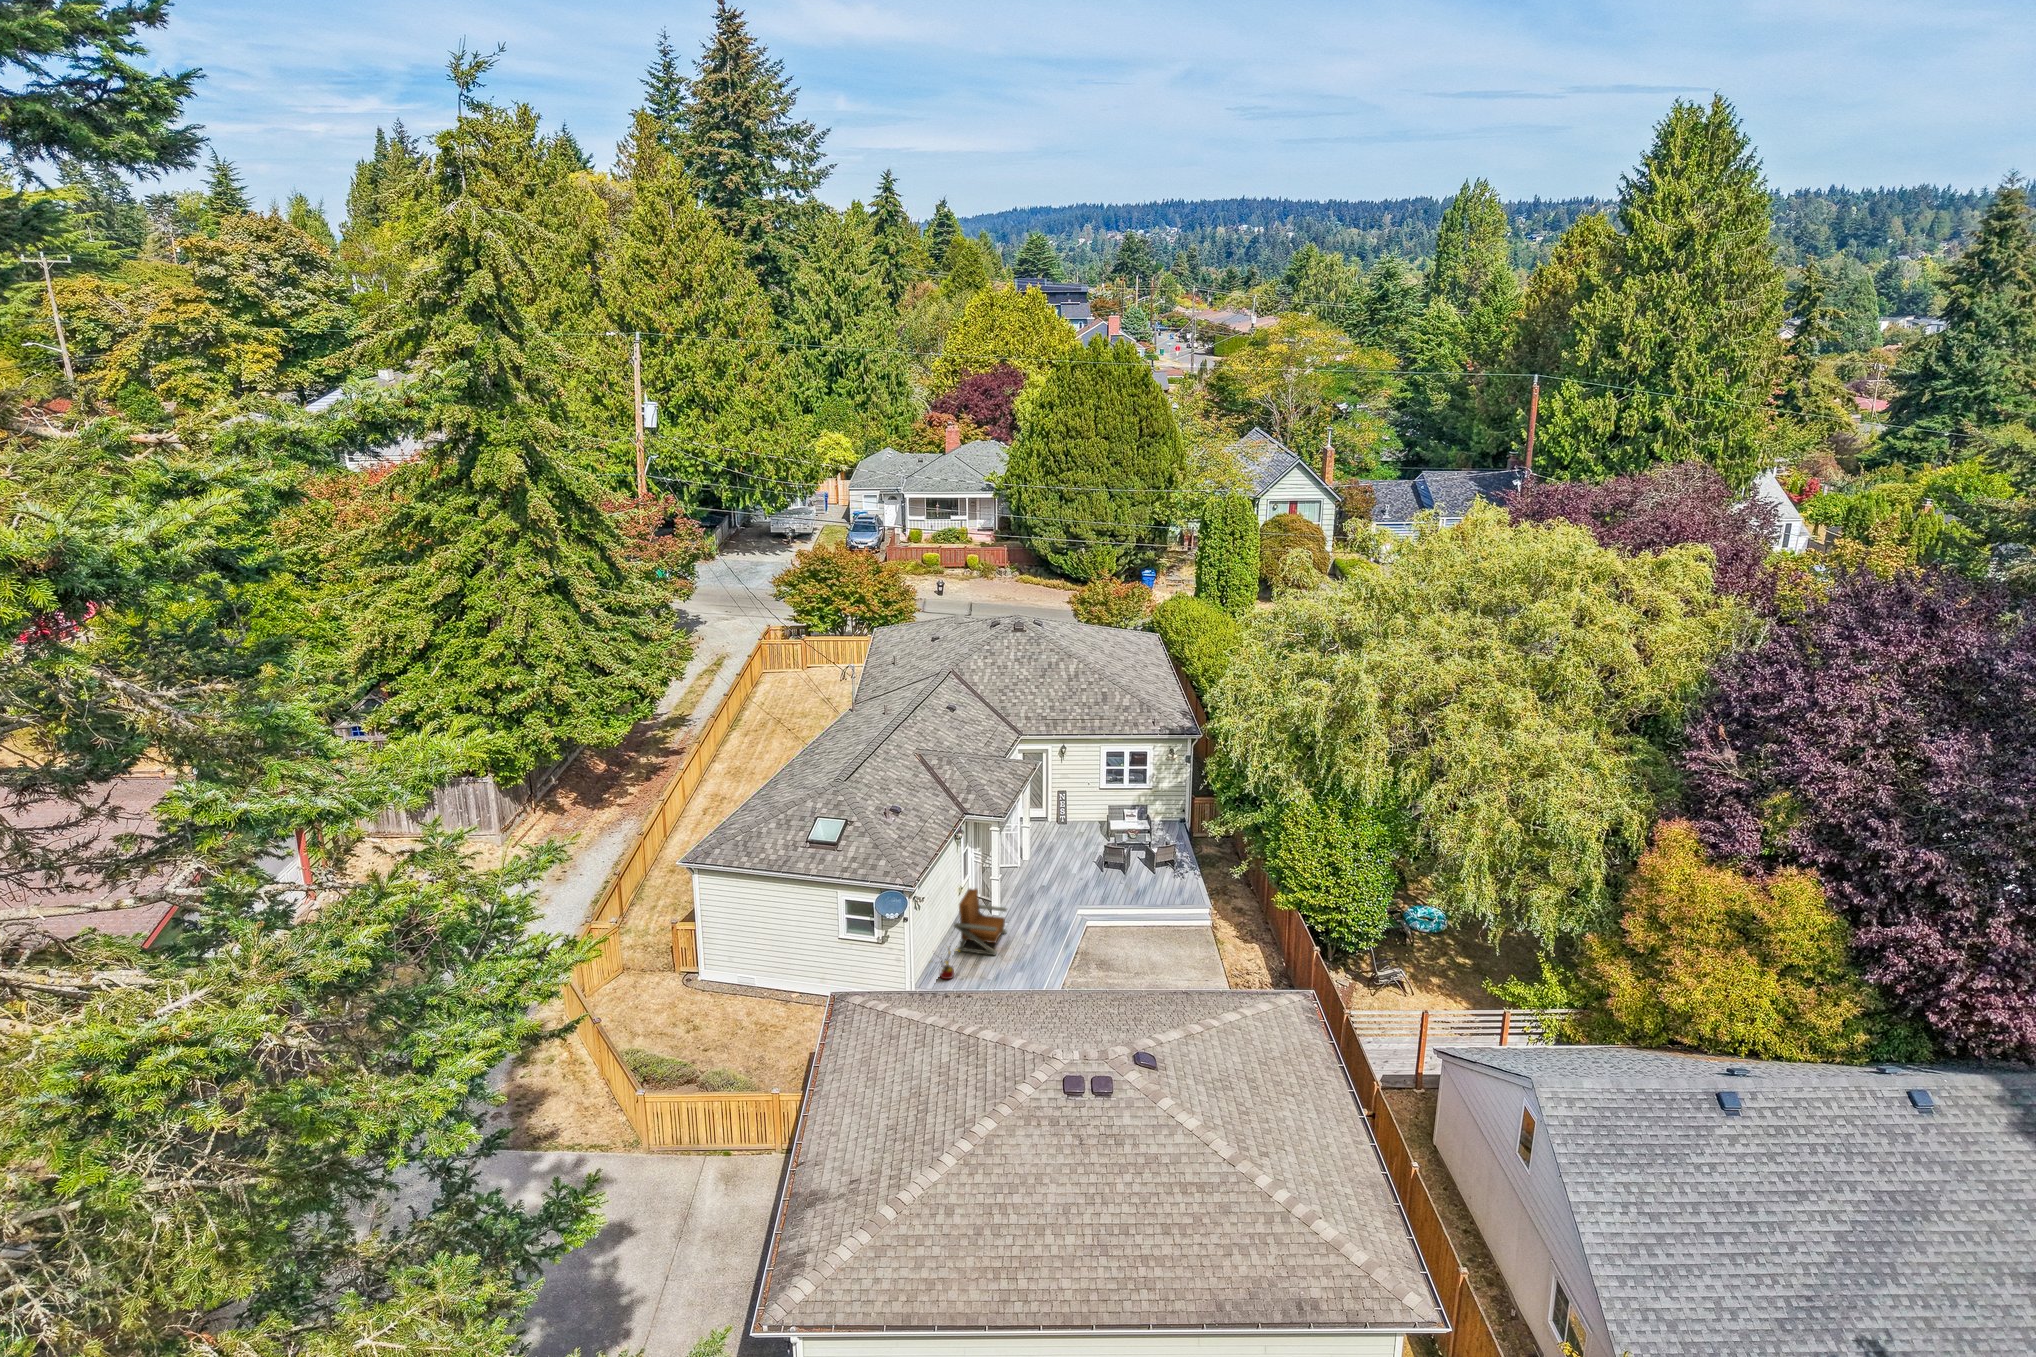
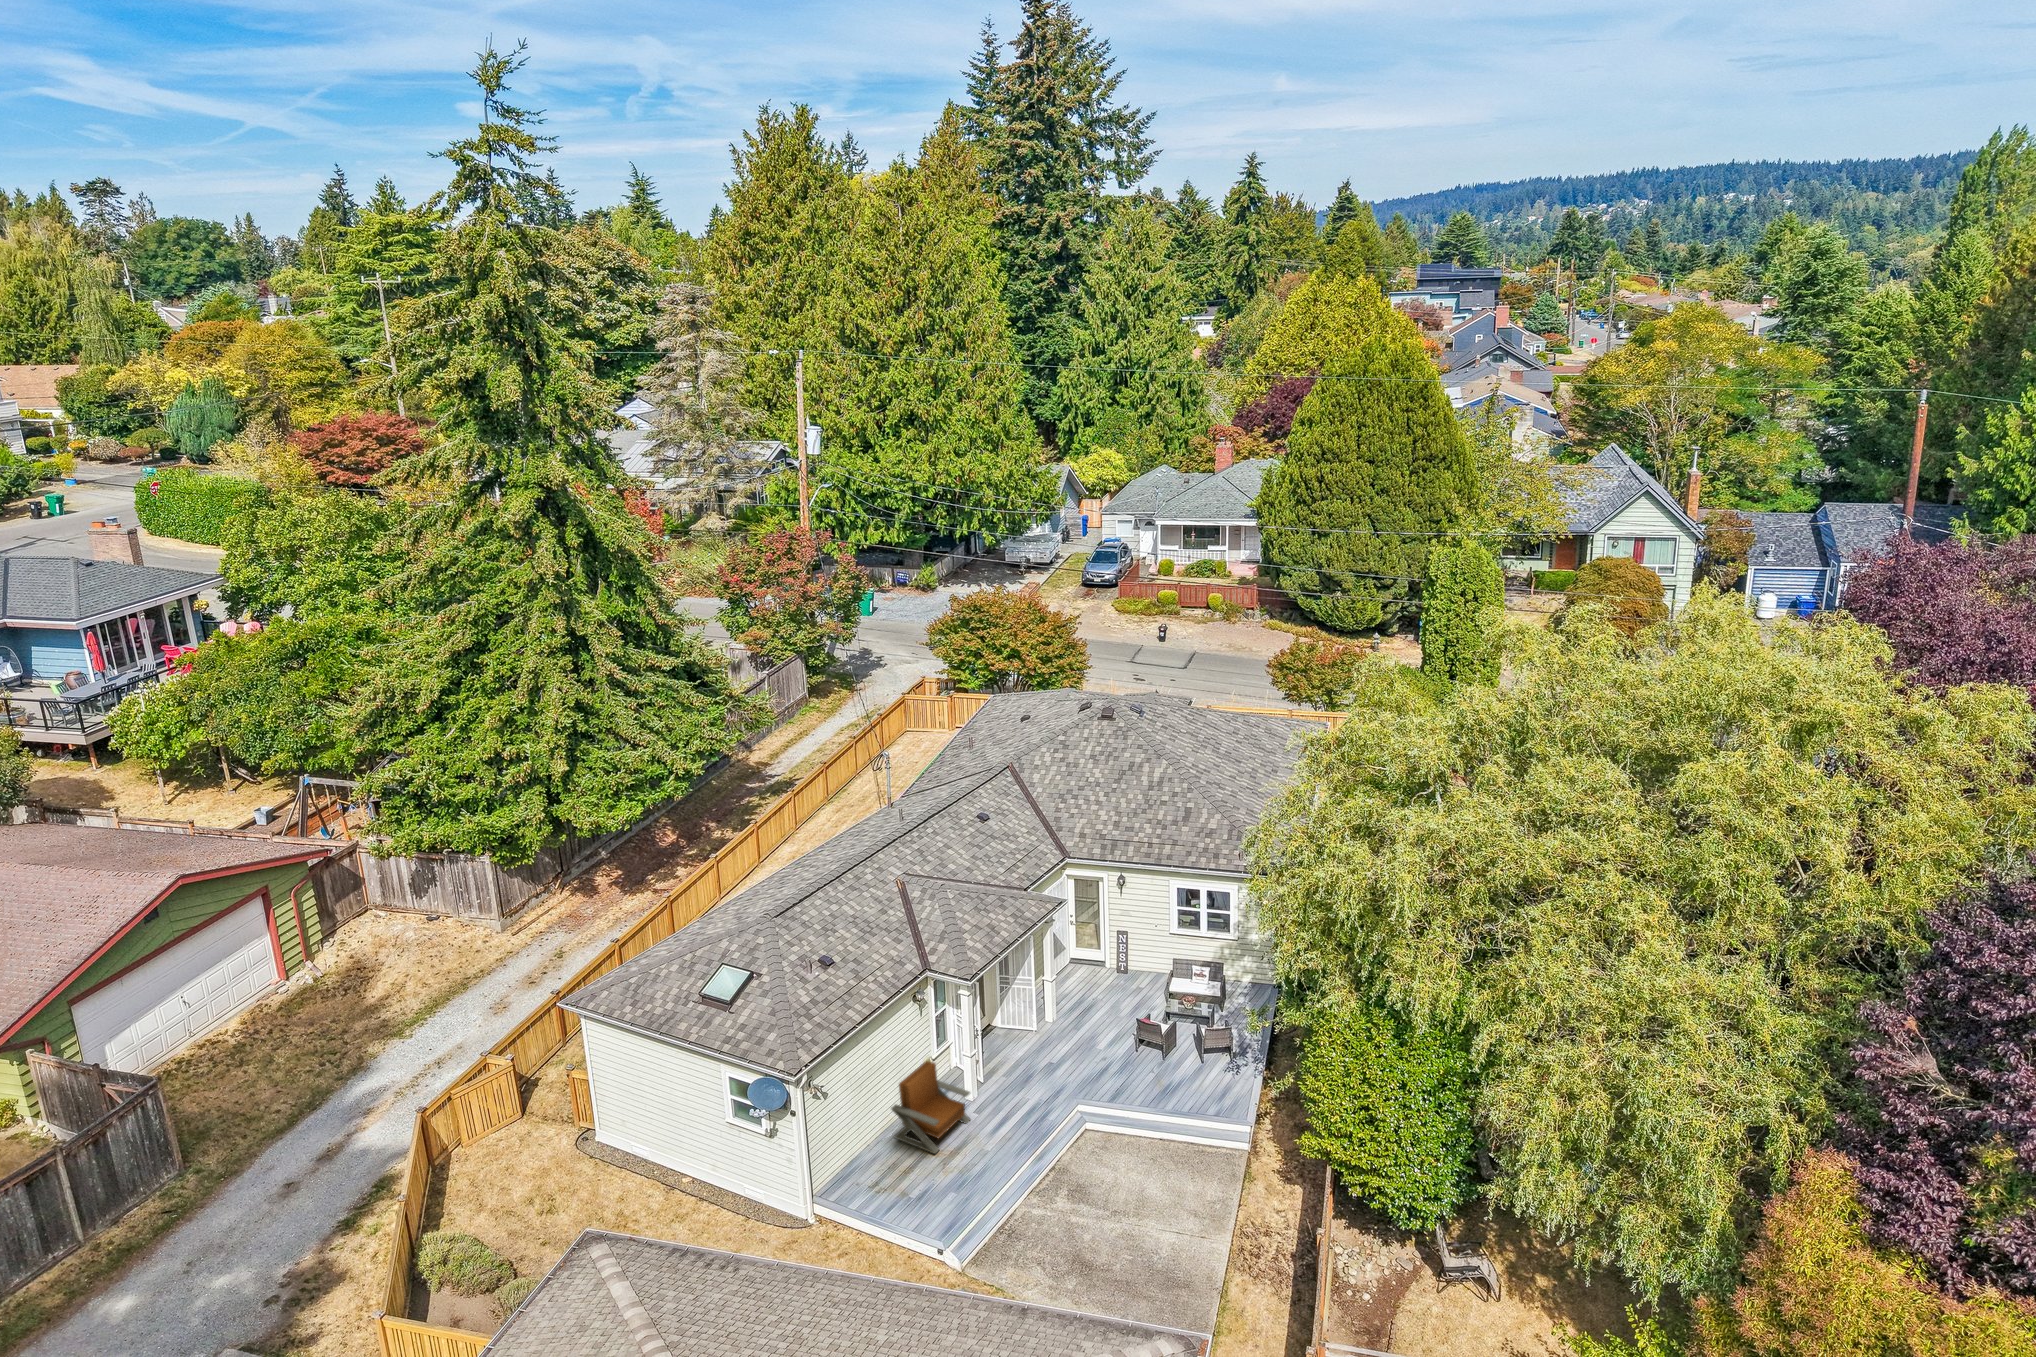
decorative plant: present [940,948,959,979] -> none [835,1129,883,1181]

